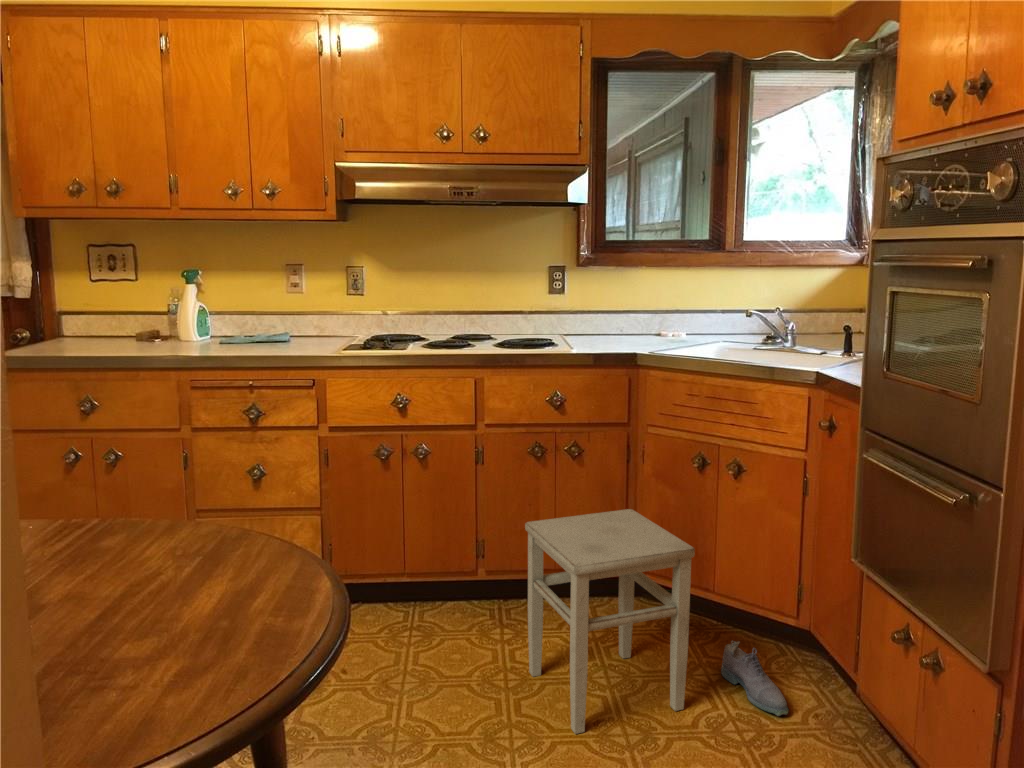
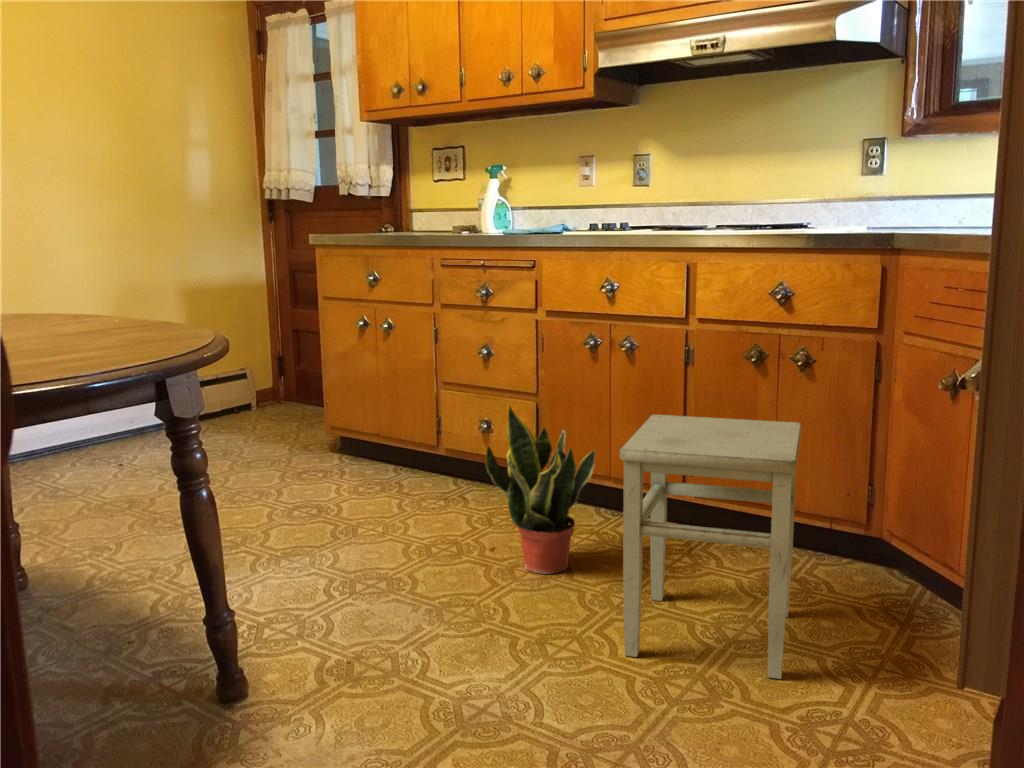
potted plant: none [371,536,464,685] -> present [486,406,595,574]
shoe: present [721,641,789,716] -> none [883,623,935,731]

